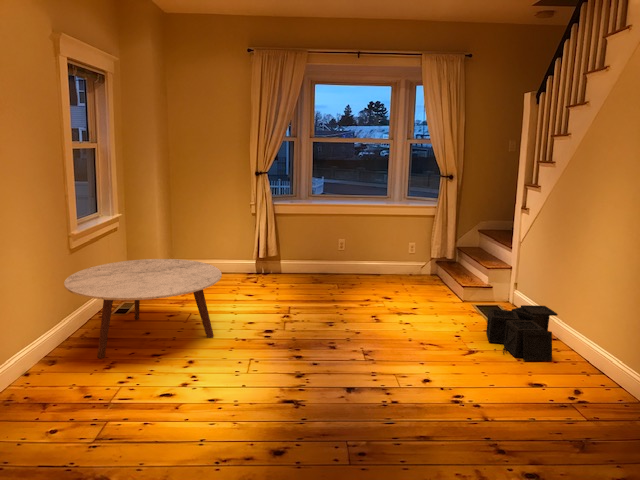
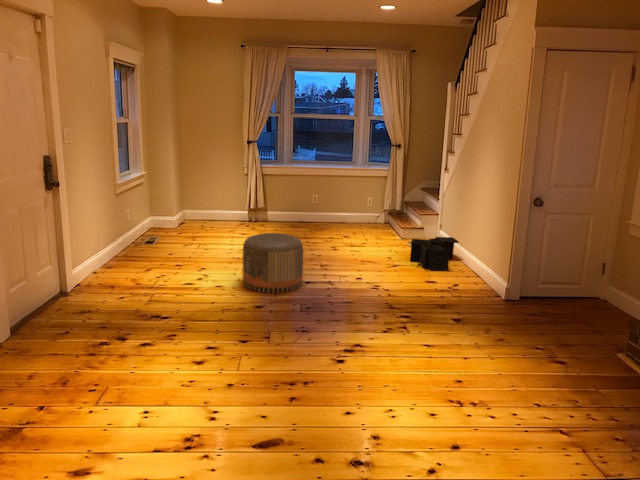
coffee table: present [64,259,222,358] -> none [115,204,223,266]
pouf: none [250,313,343,415] -> present [243,233,303,293]

